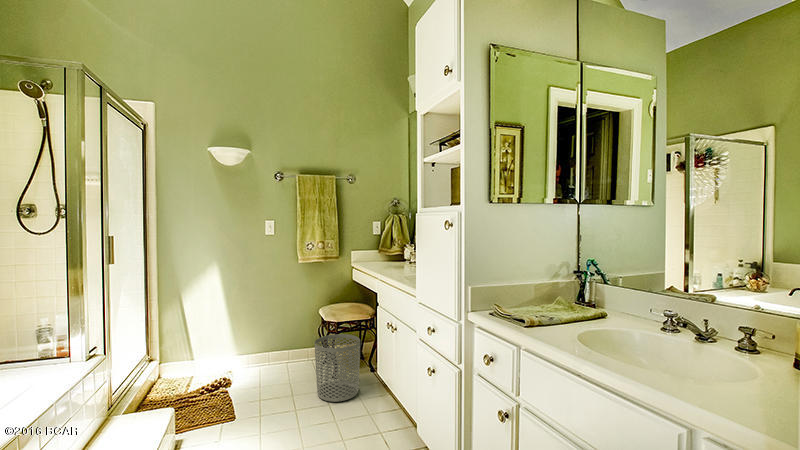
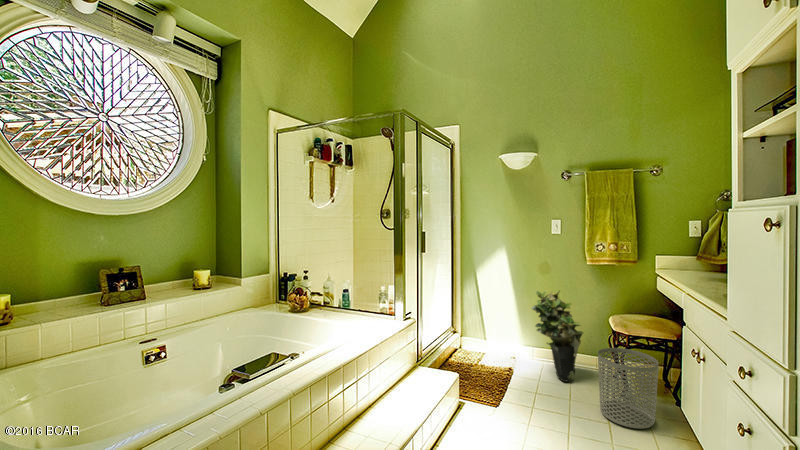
potted plant: none [249,291,300,381] -> present [532,290,584,382]

